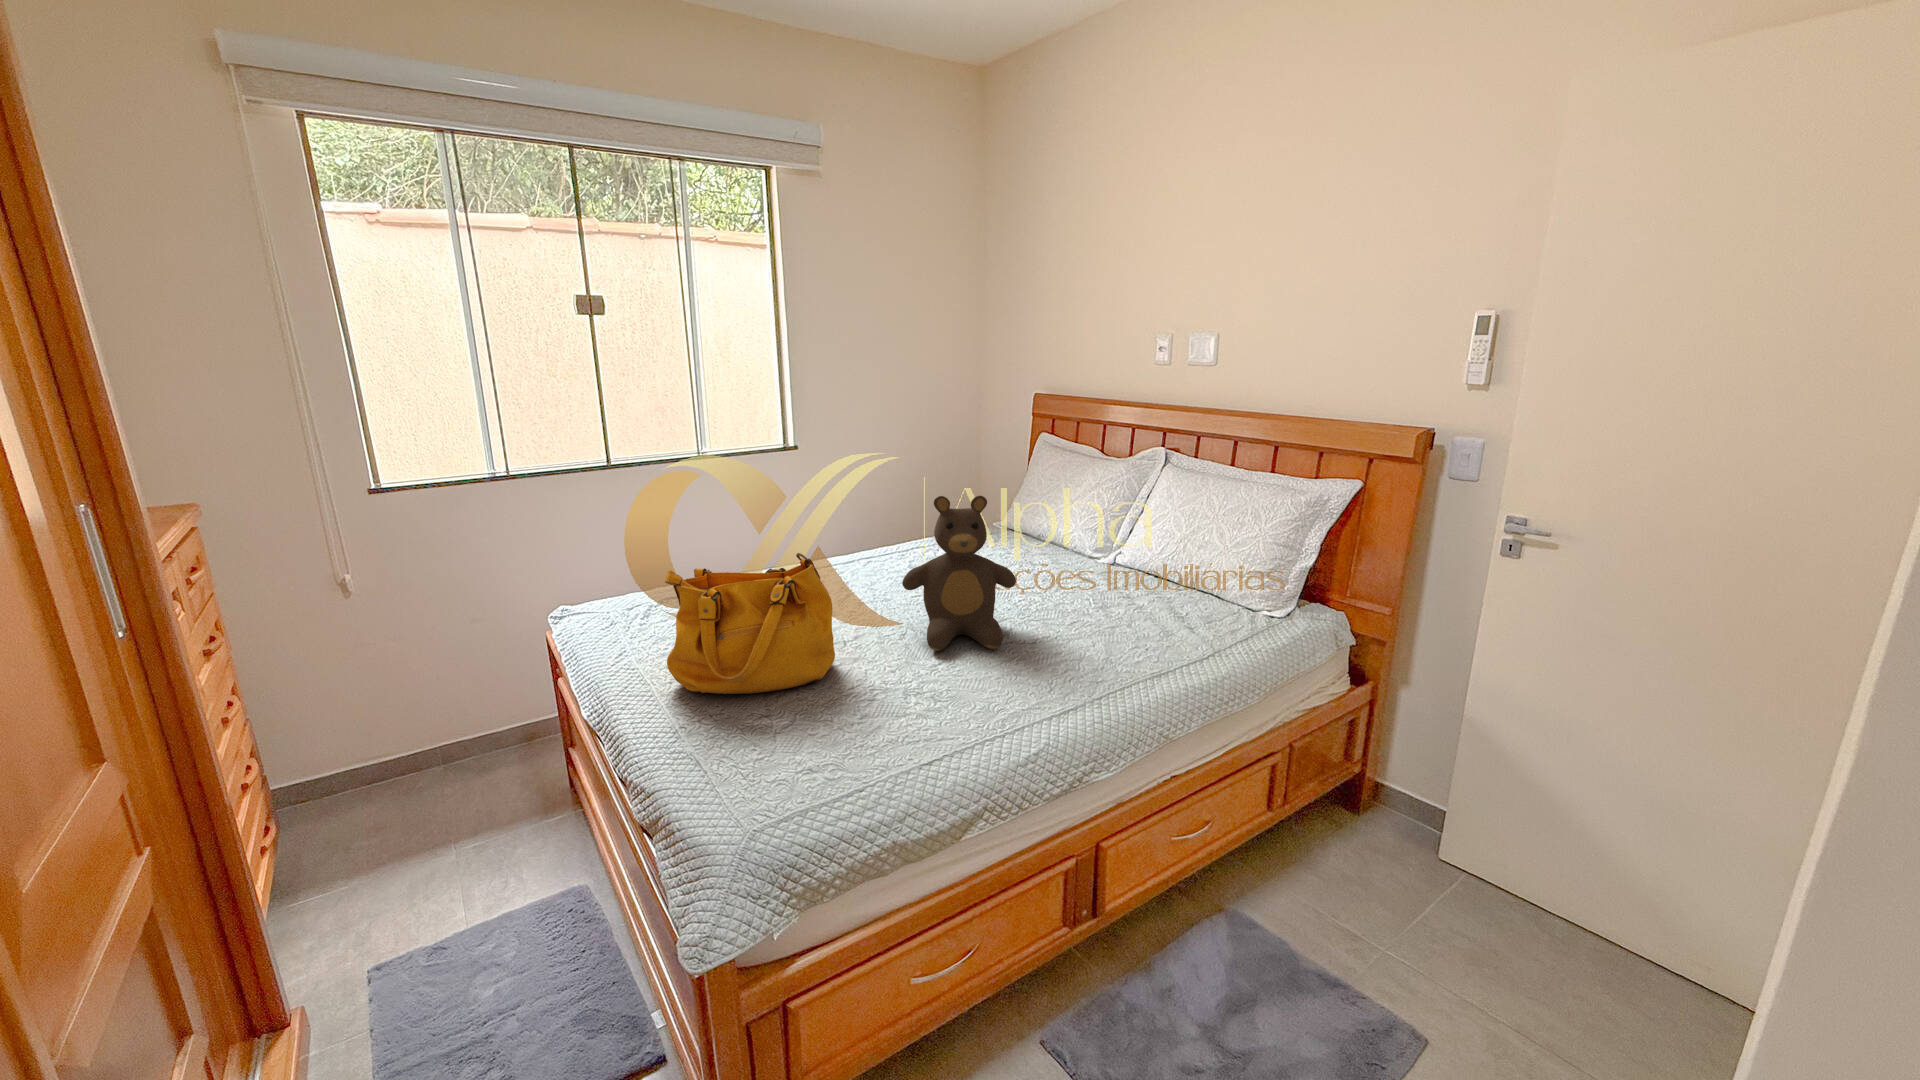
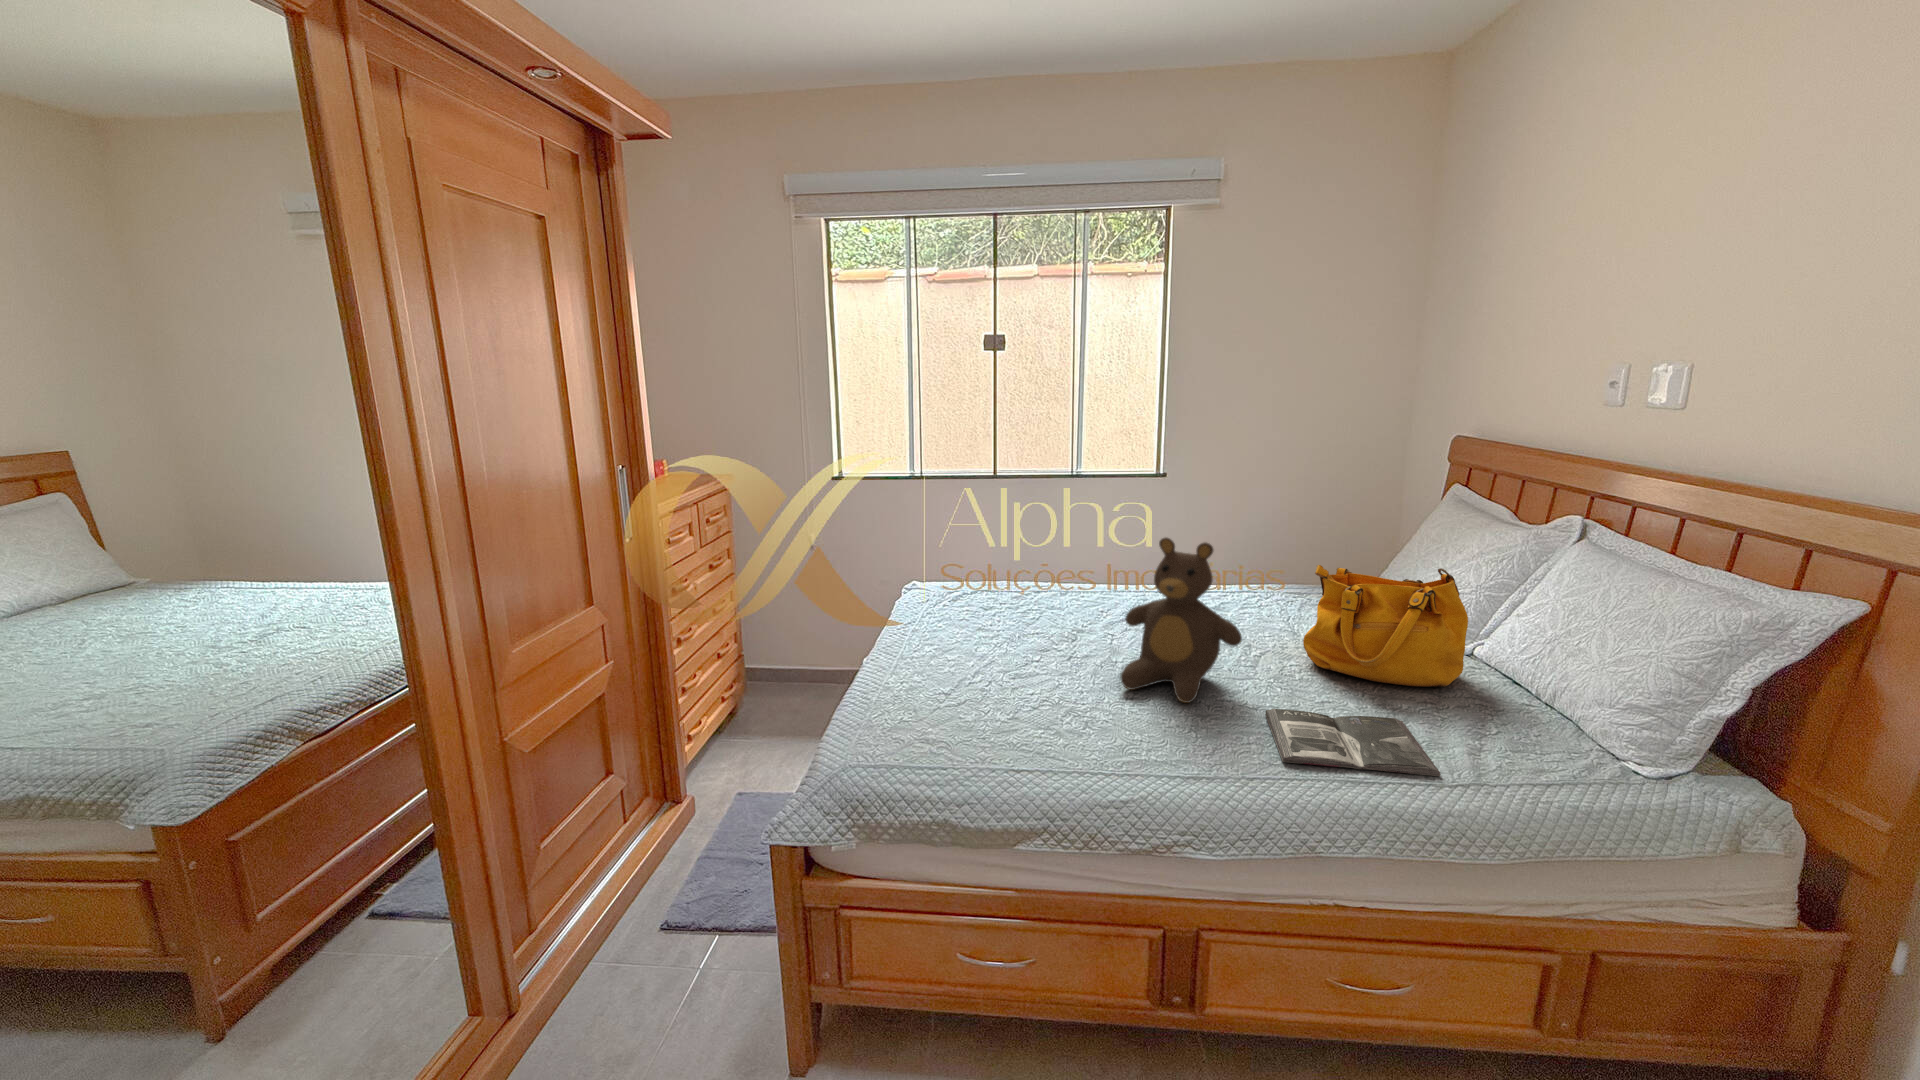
handbag: present [665,553,835,694] -> present [1303,565,1468,687]
magazine: none [1058,617,1206,673] -> present [1265,709,1441,776]

